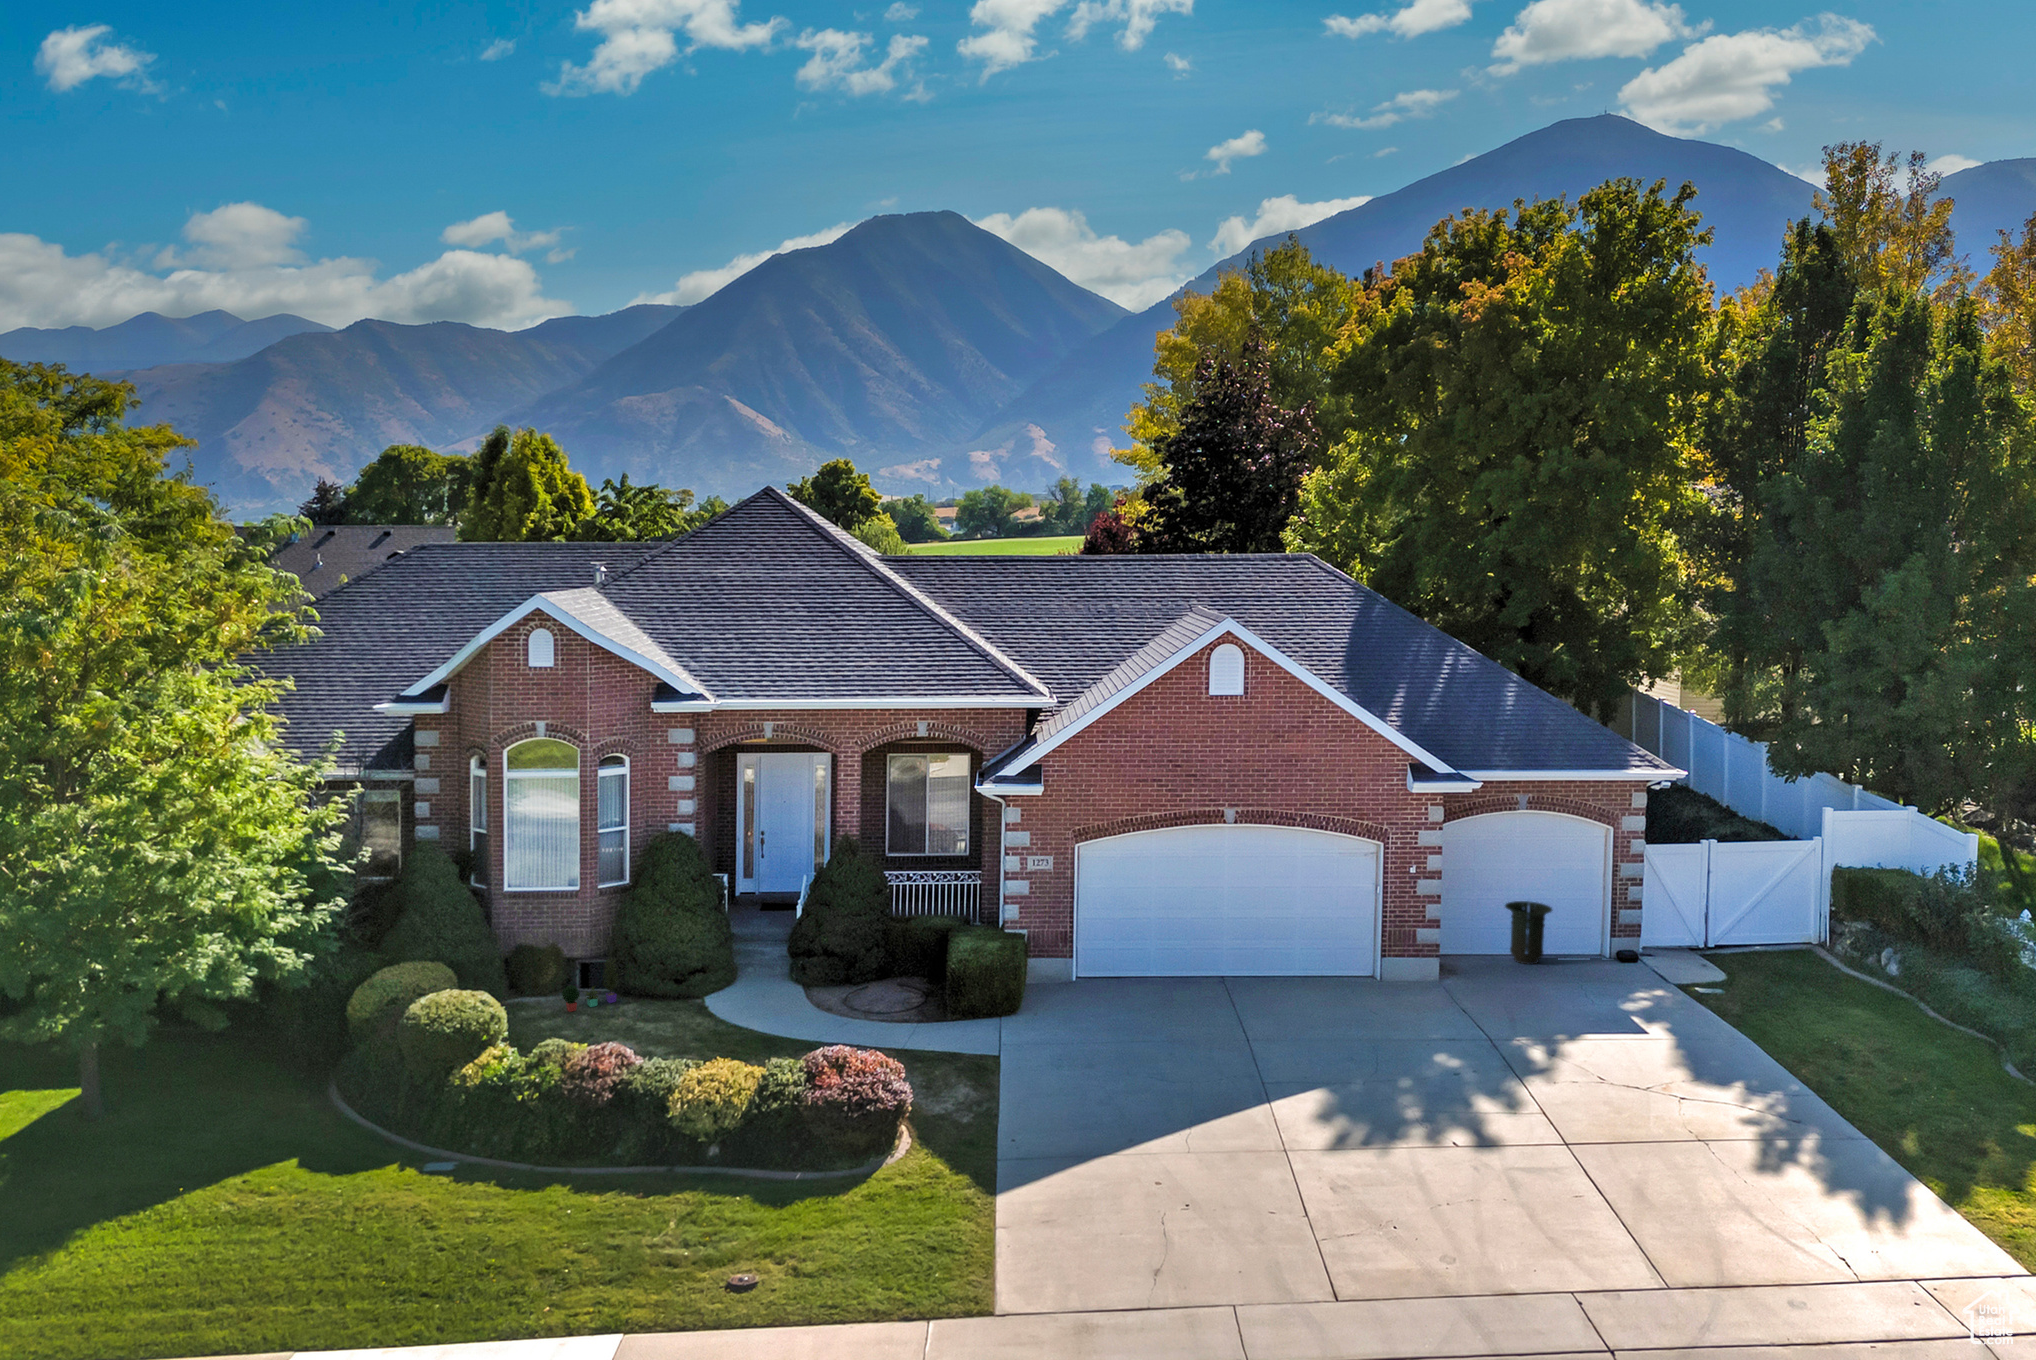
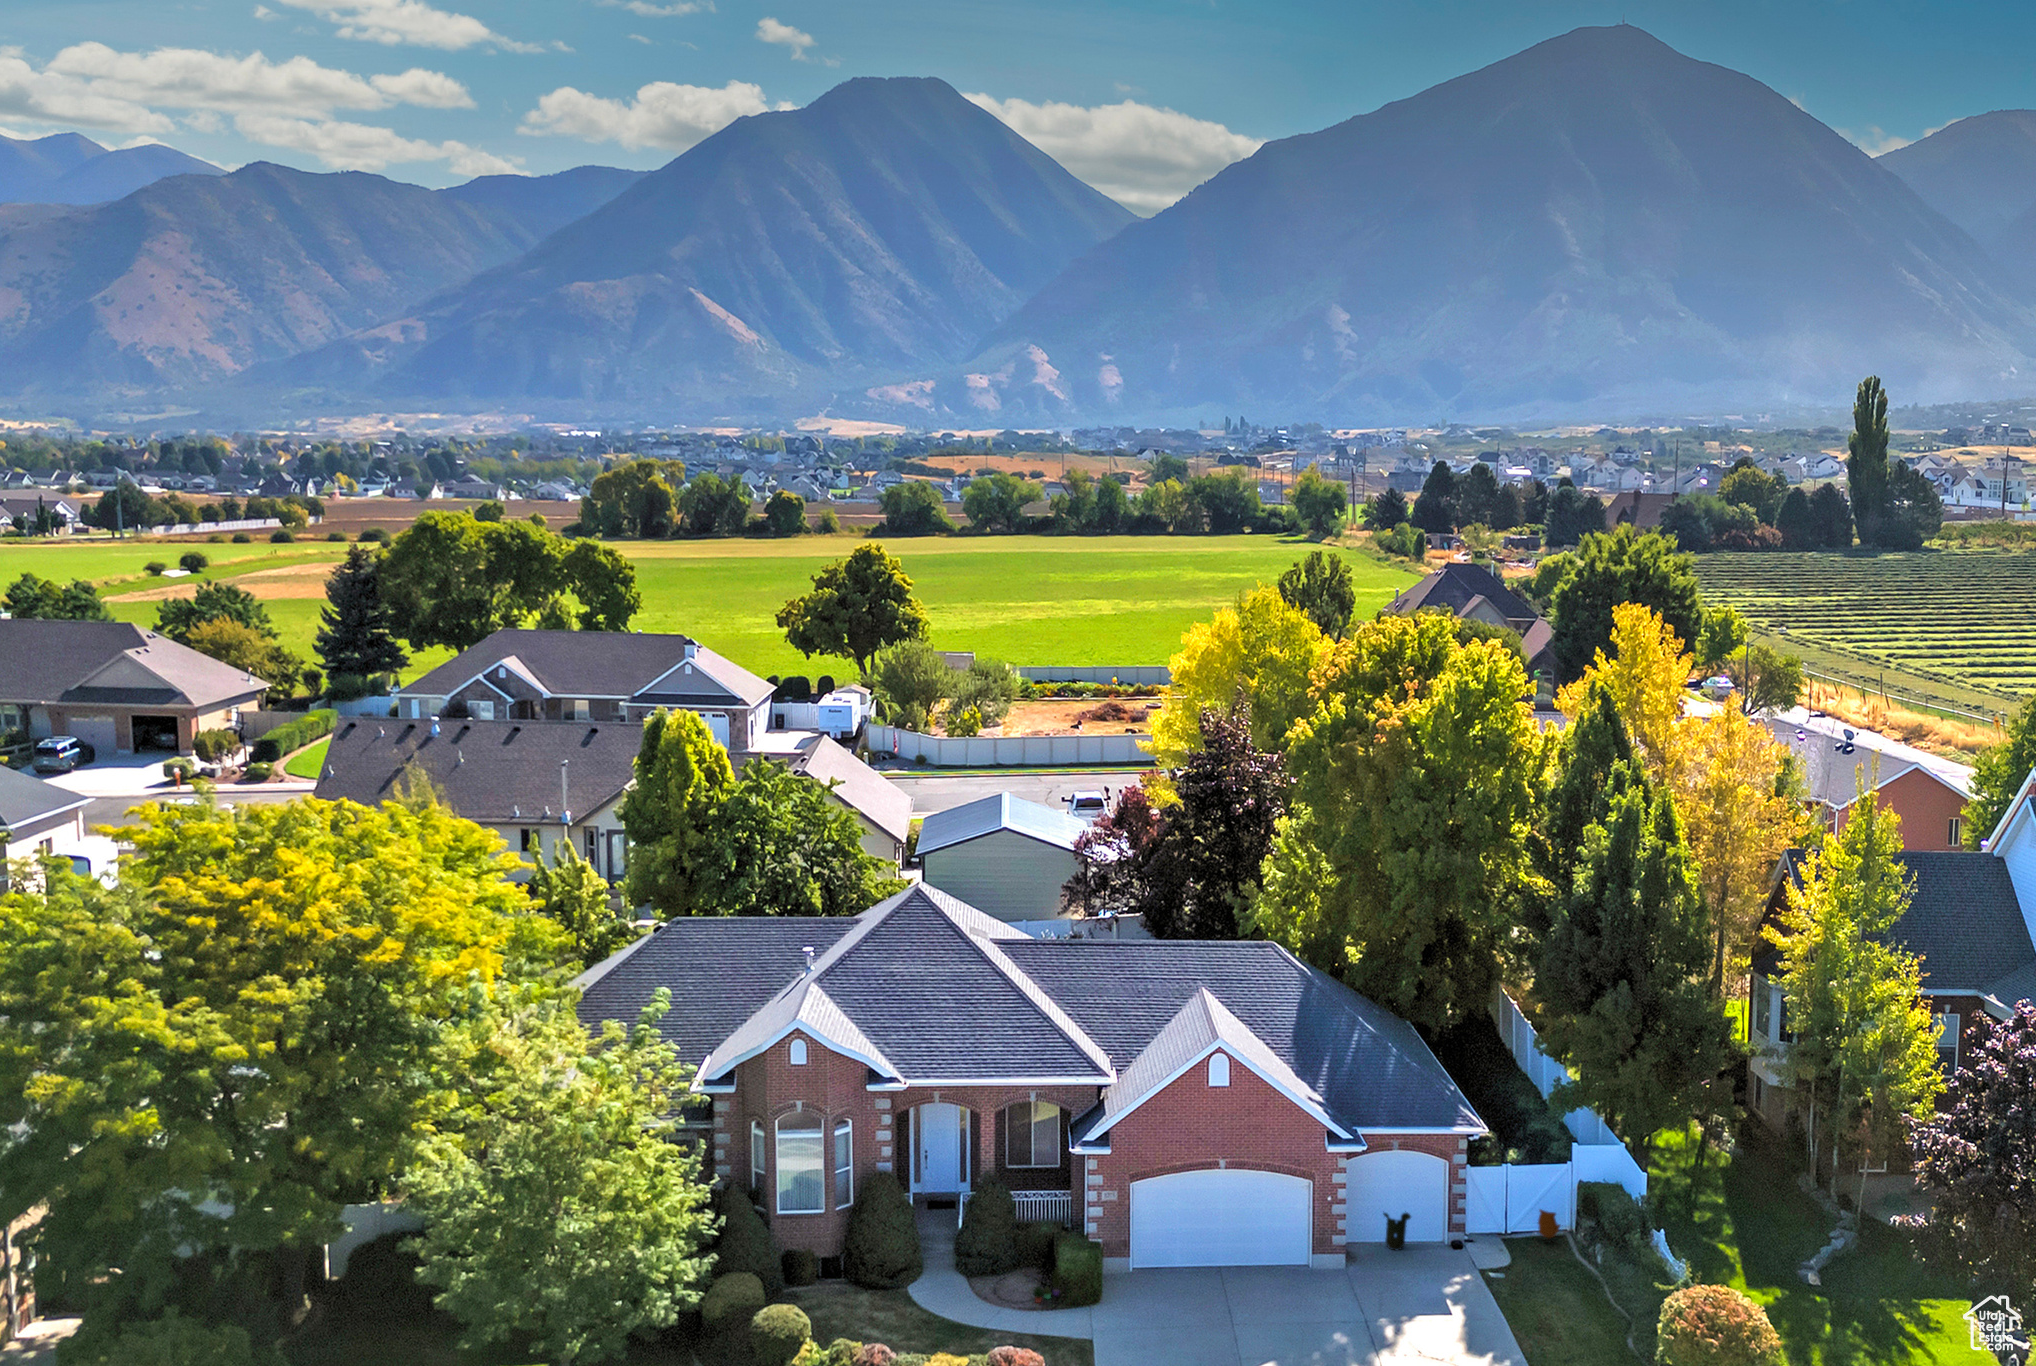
lounge chair: none [1761,897,1804,959] -> present [1538,1209,1560,1242]
potted plant: present [562,959,618,1012] -> present [1033,1268,1061,1303]

